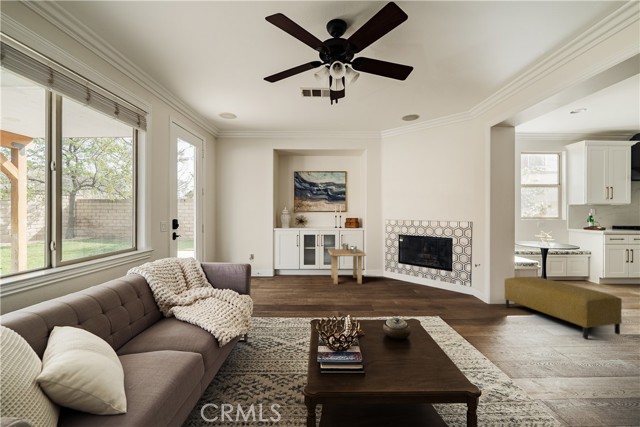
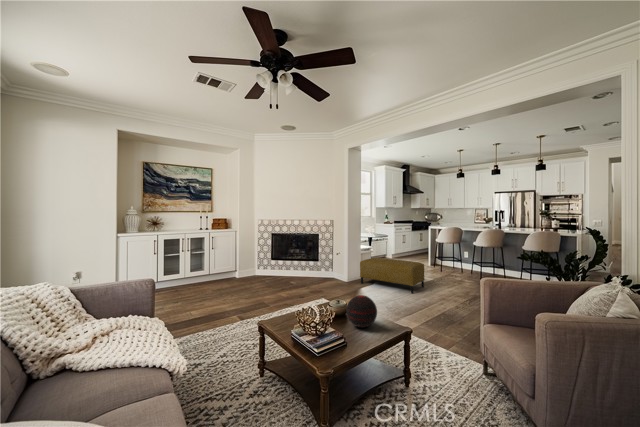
side table: present [328,244,366,284] -> none [196,246,244,290]
decorative orb: none [385,320,423,360] -> present [346,295,377,327]

